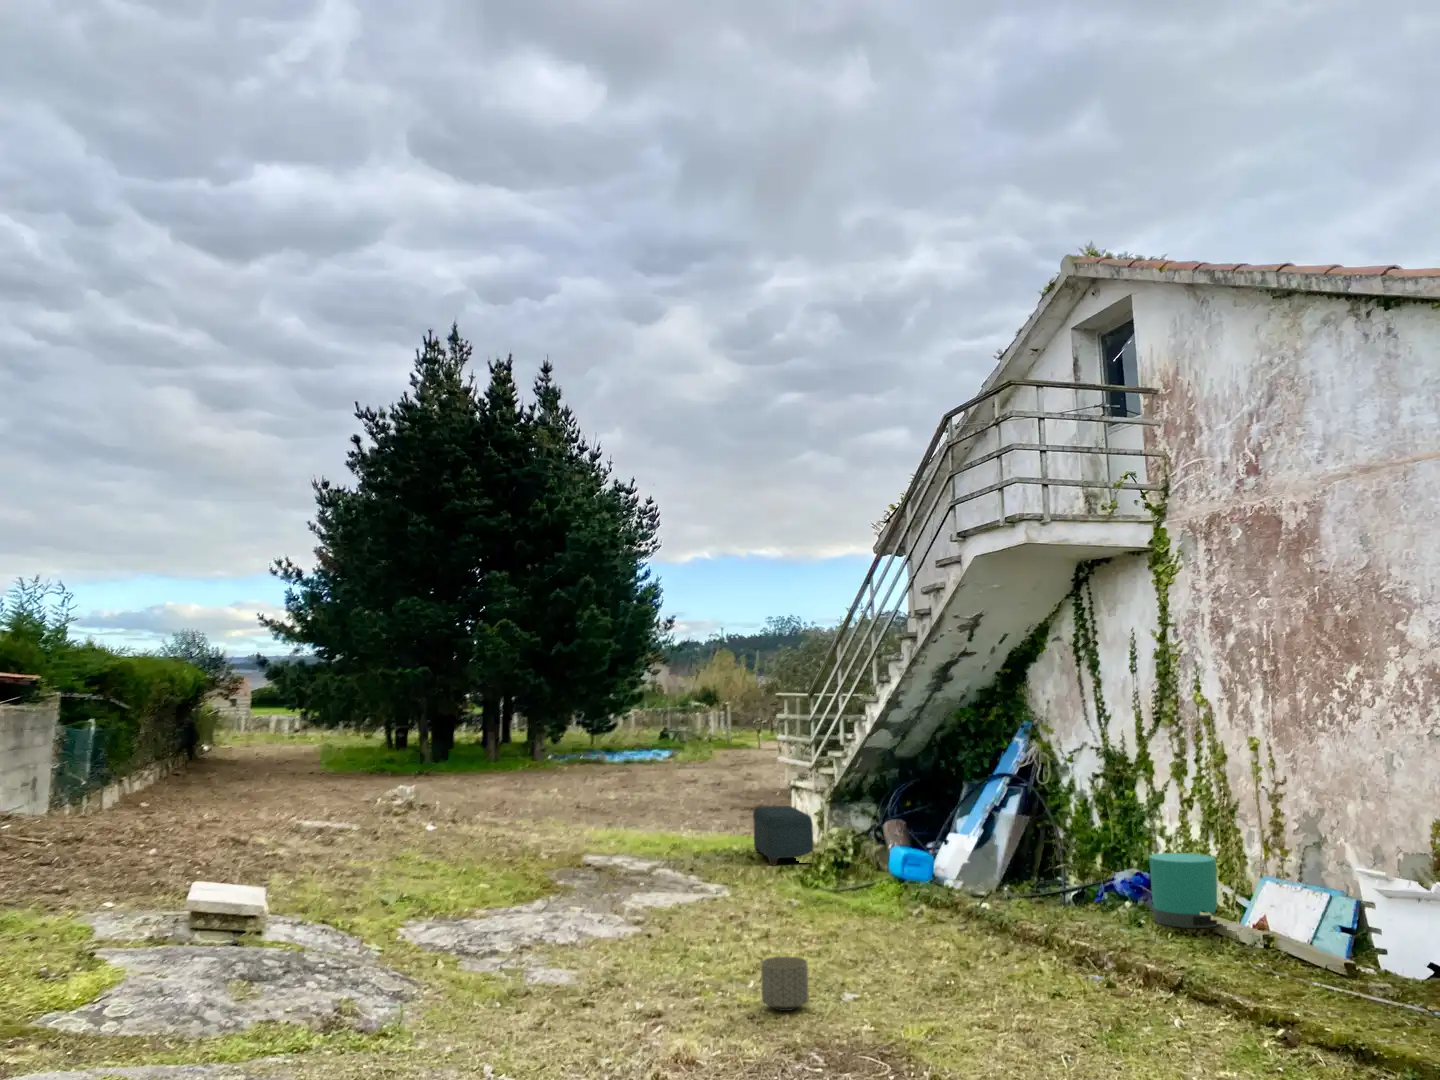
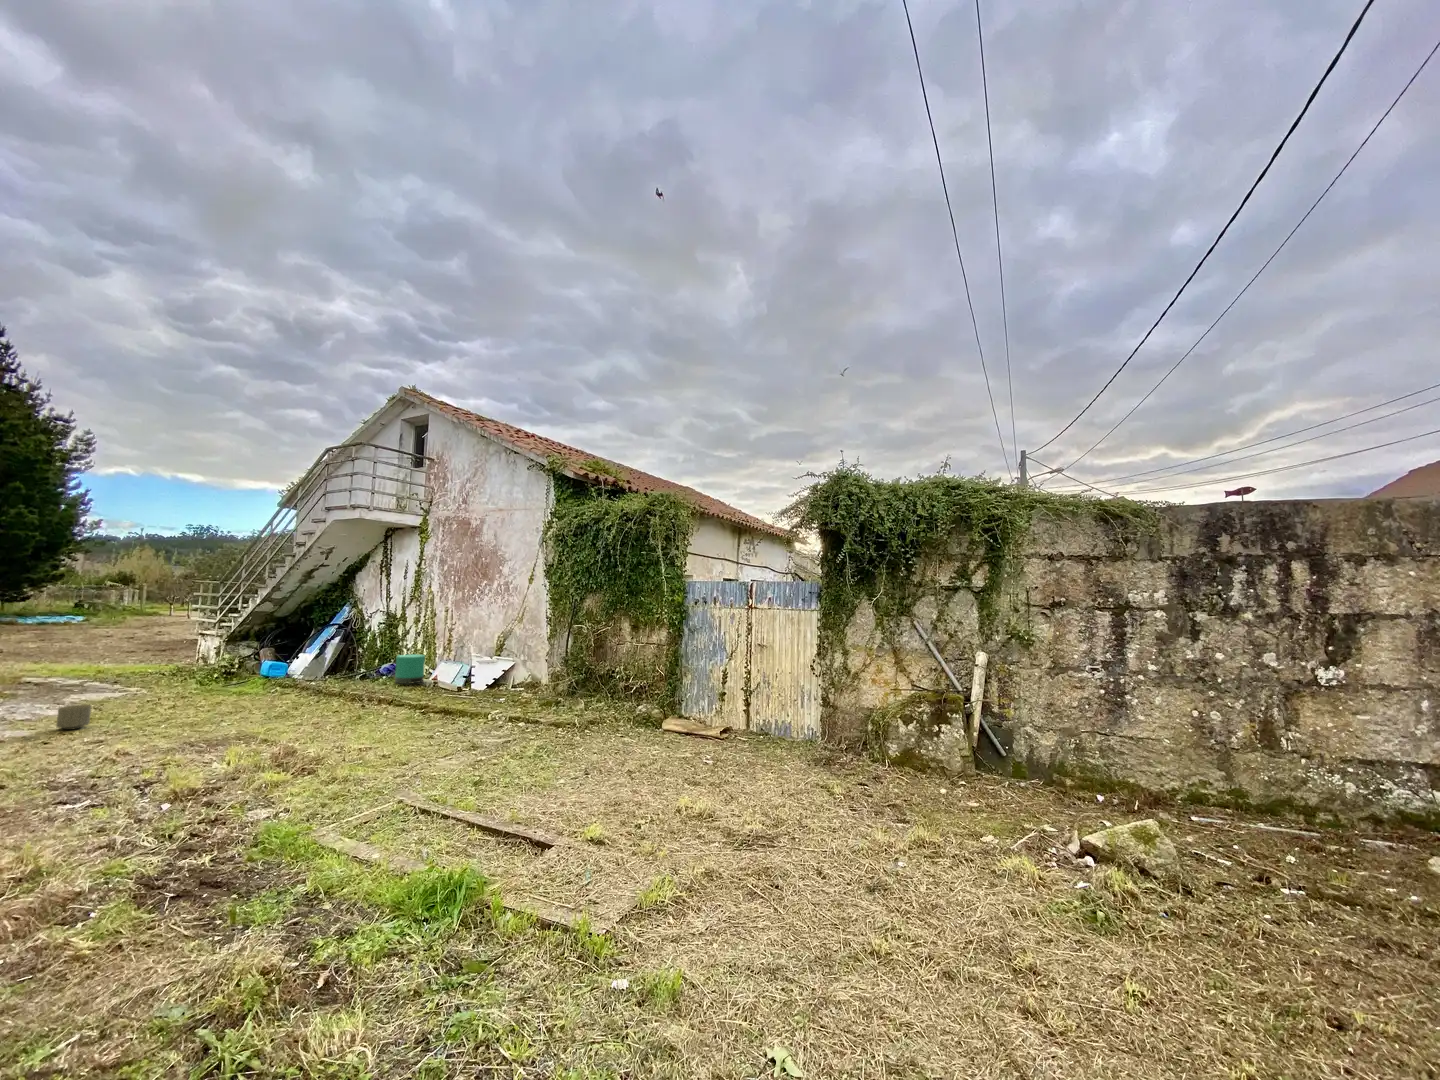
bench: present [753,806,813,865] -> none [167,643,213,675]
planter: present [761,957,808,1011] -> present [56,705,91,730]

